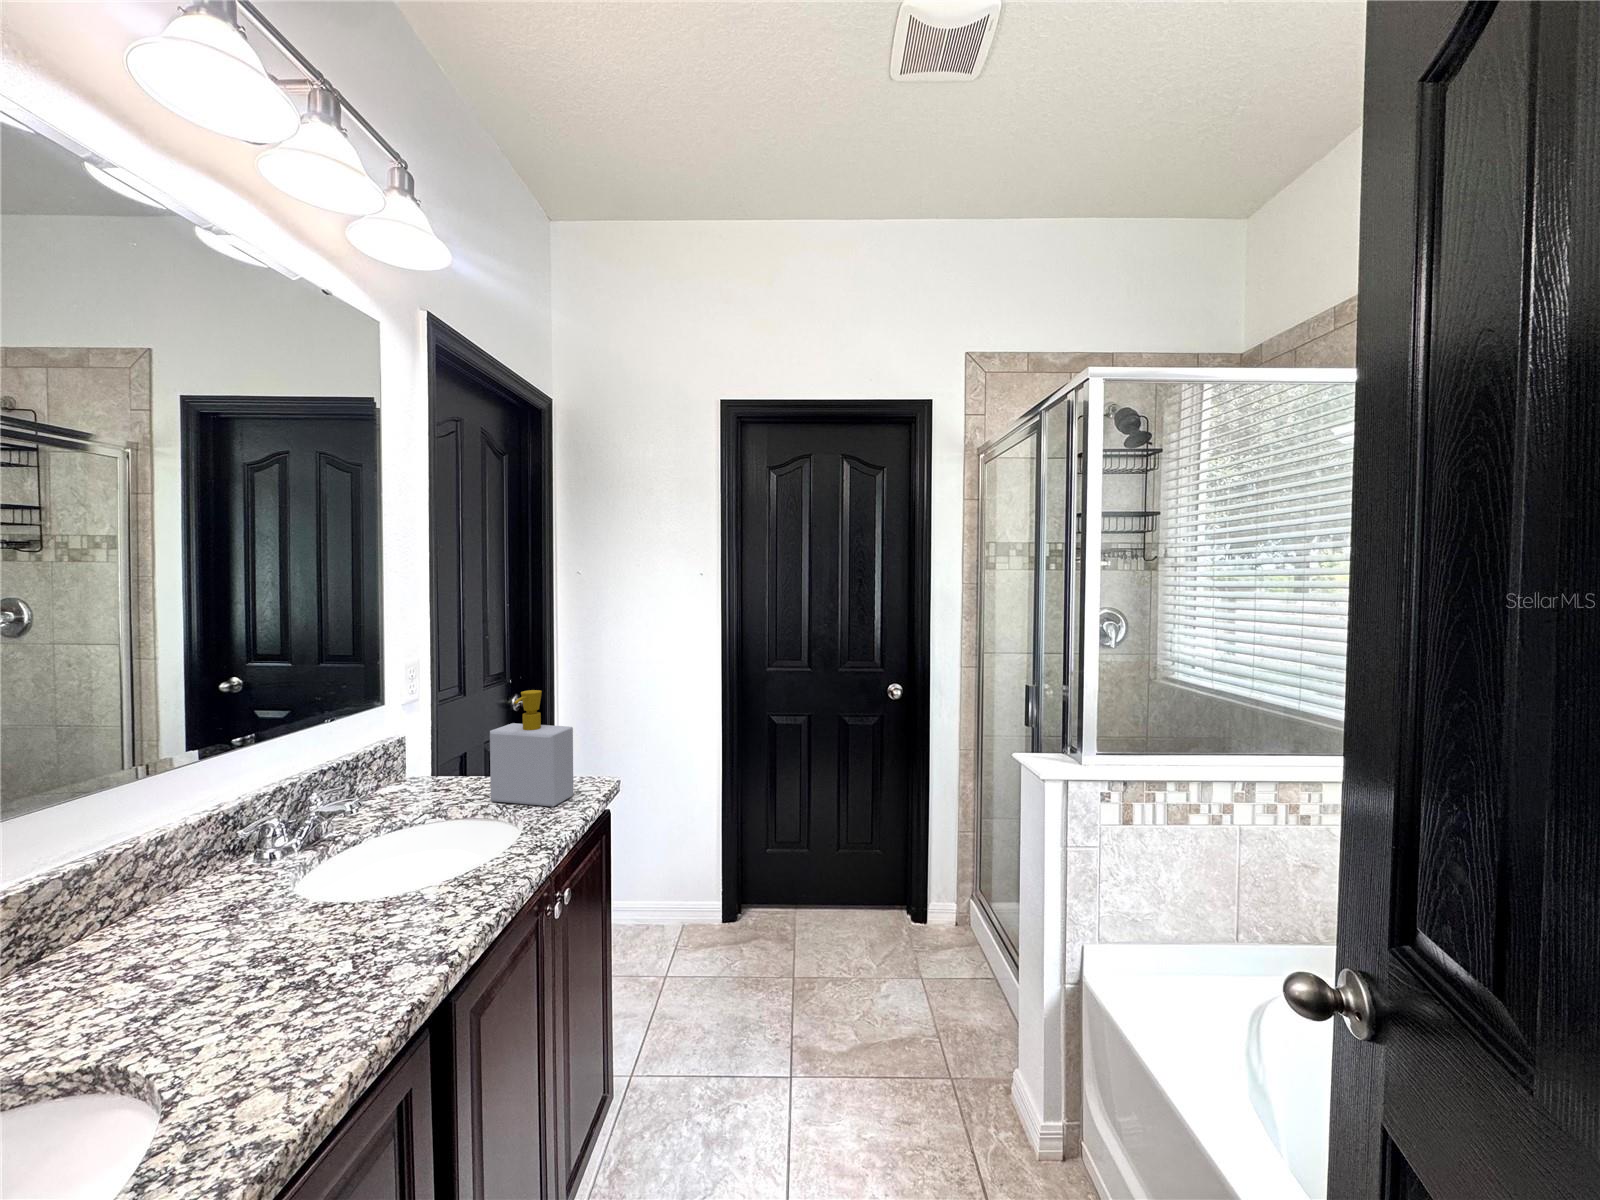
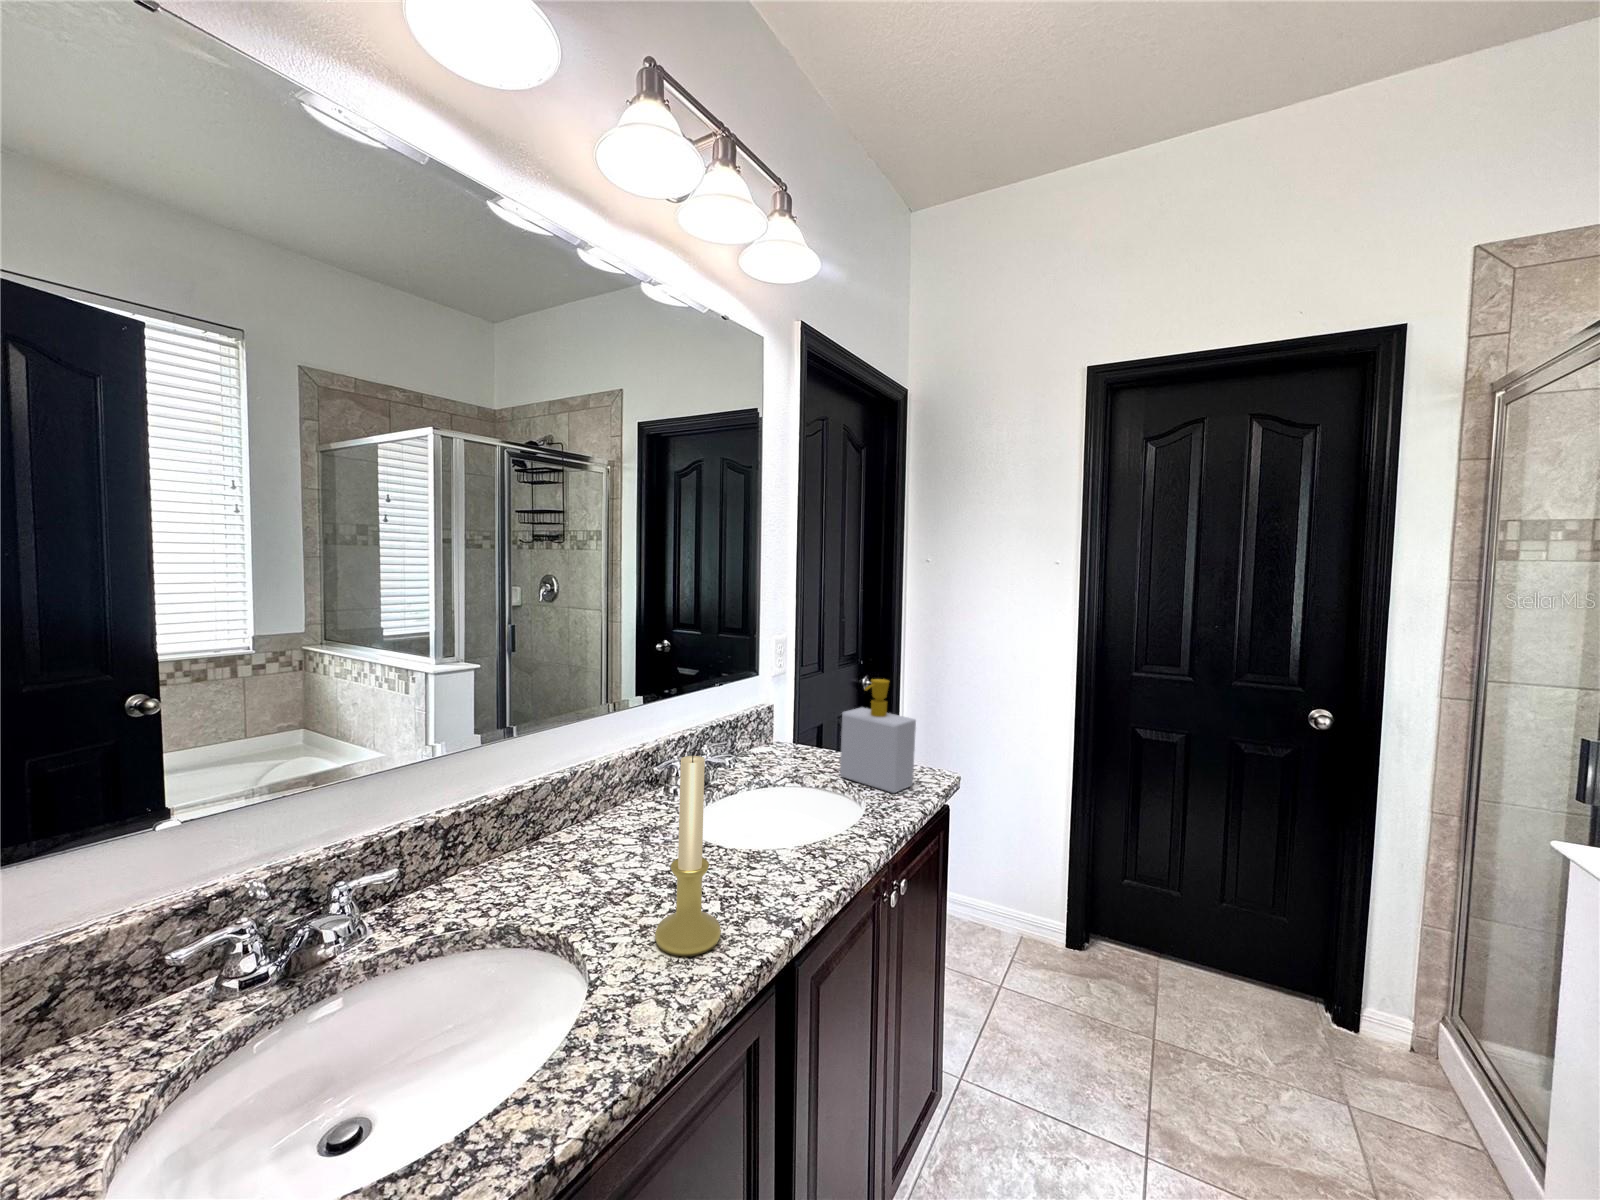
candle holder: none [261,787,356,1033] -> present [655,752,721,956]

